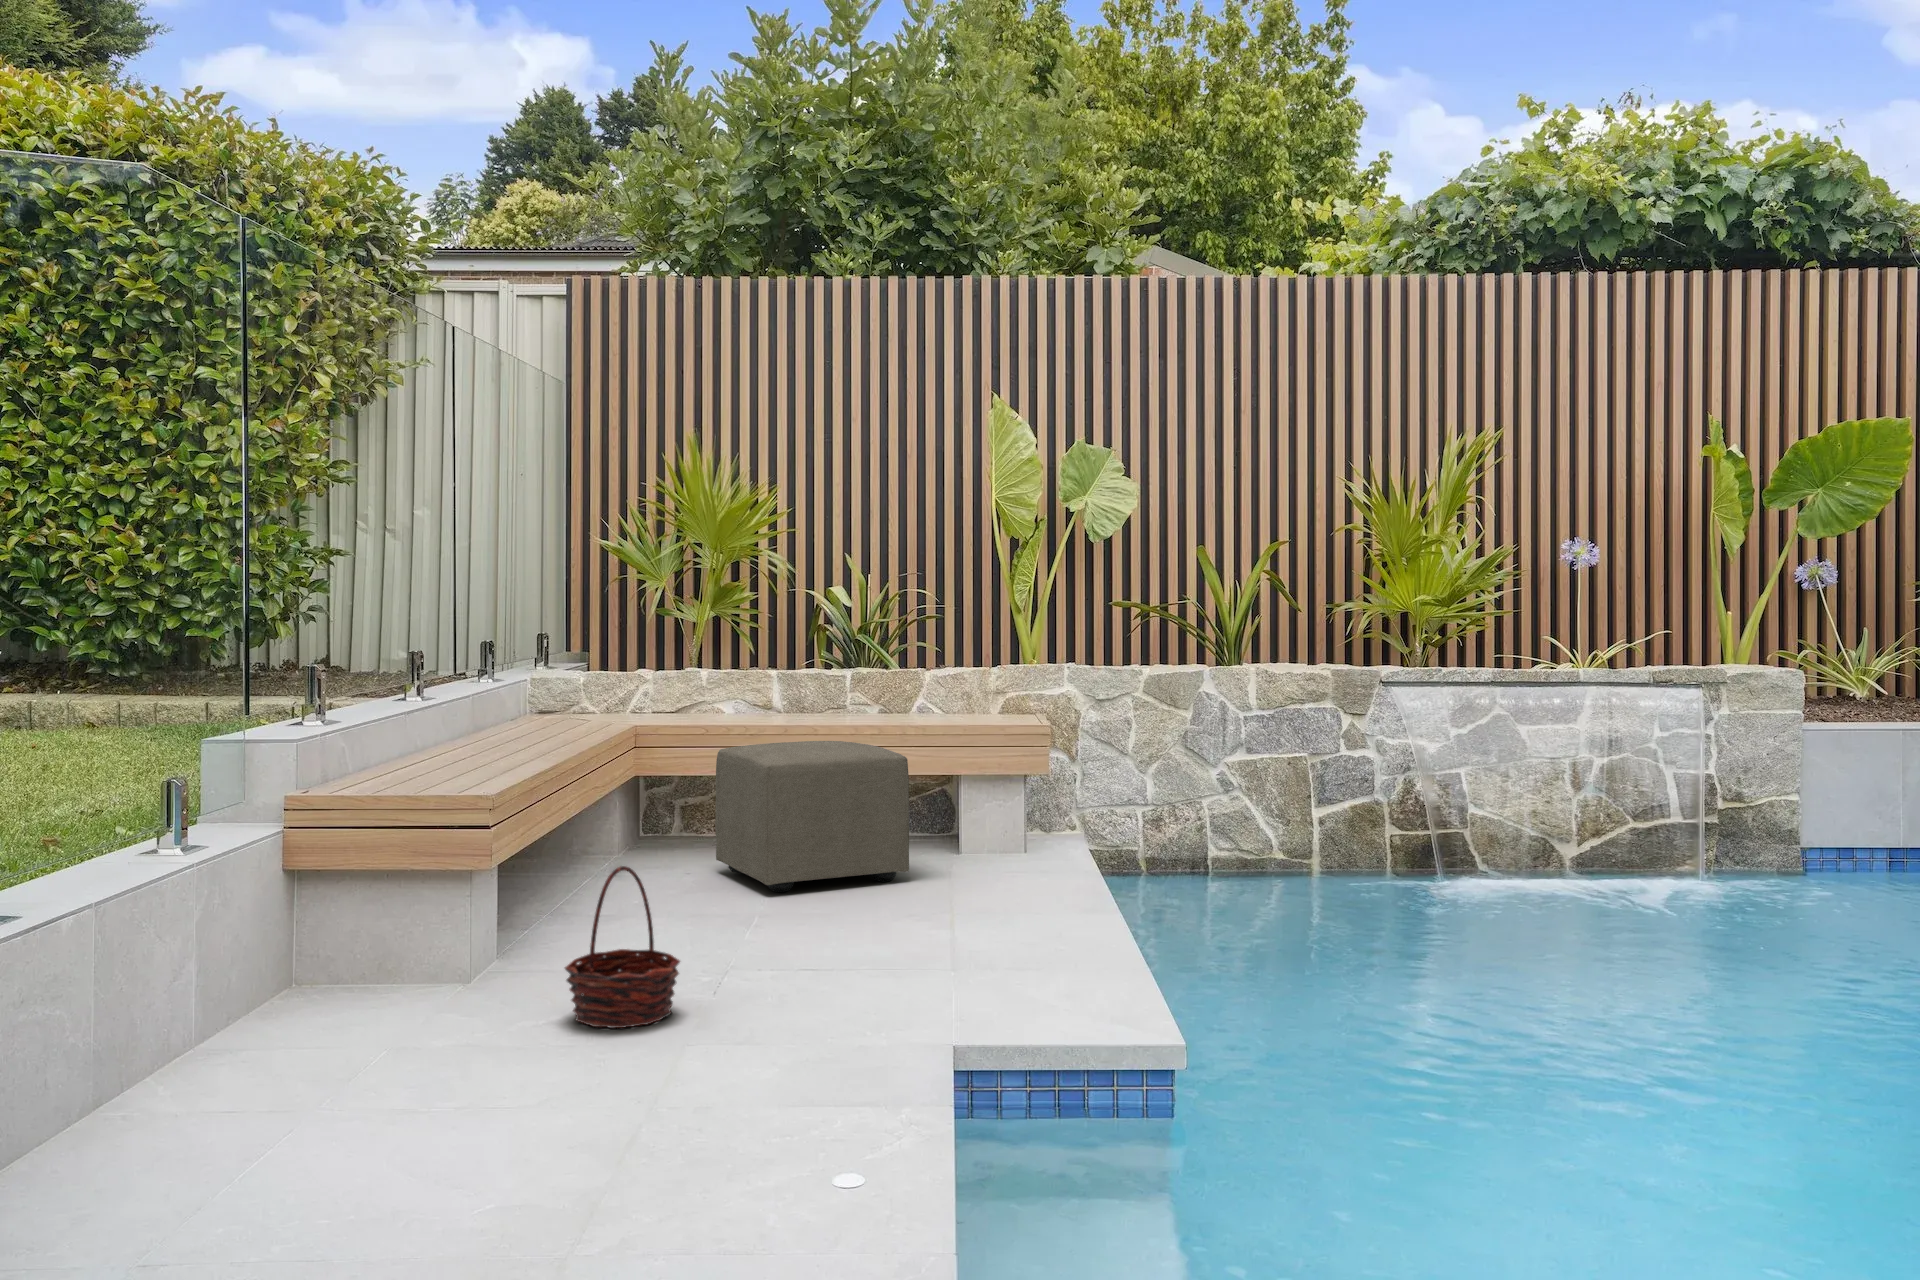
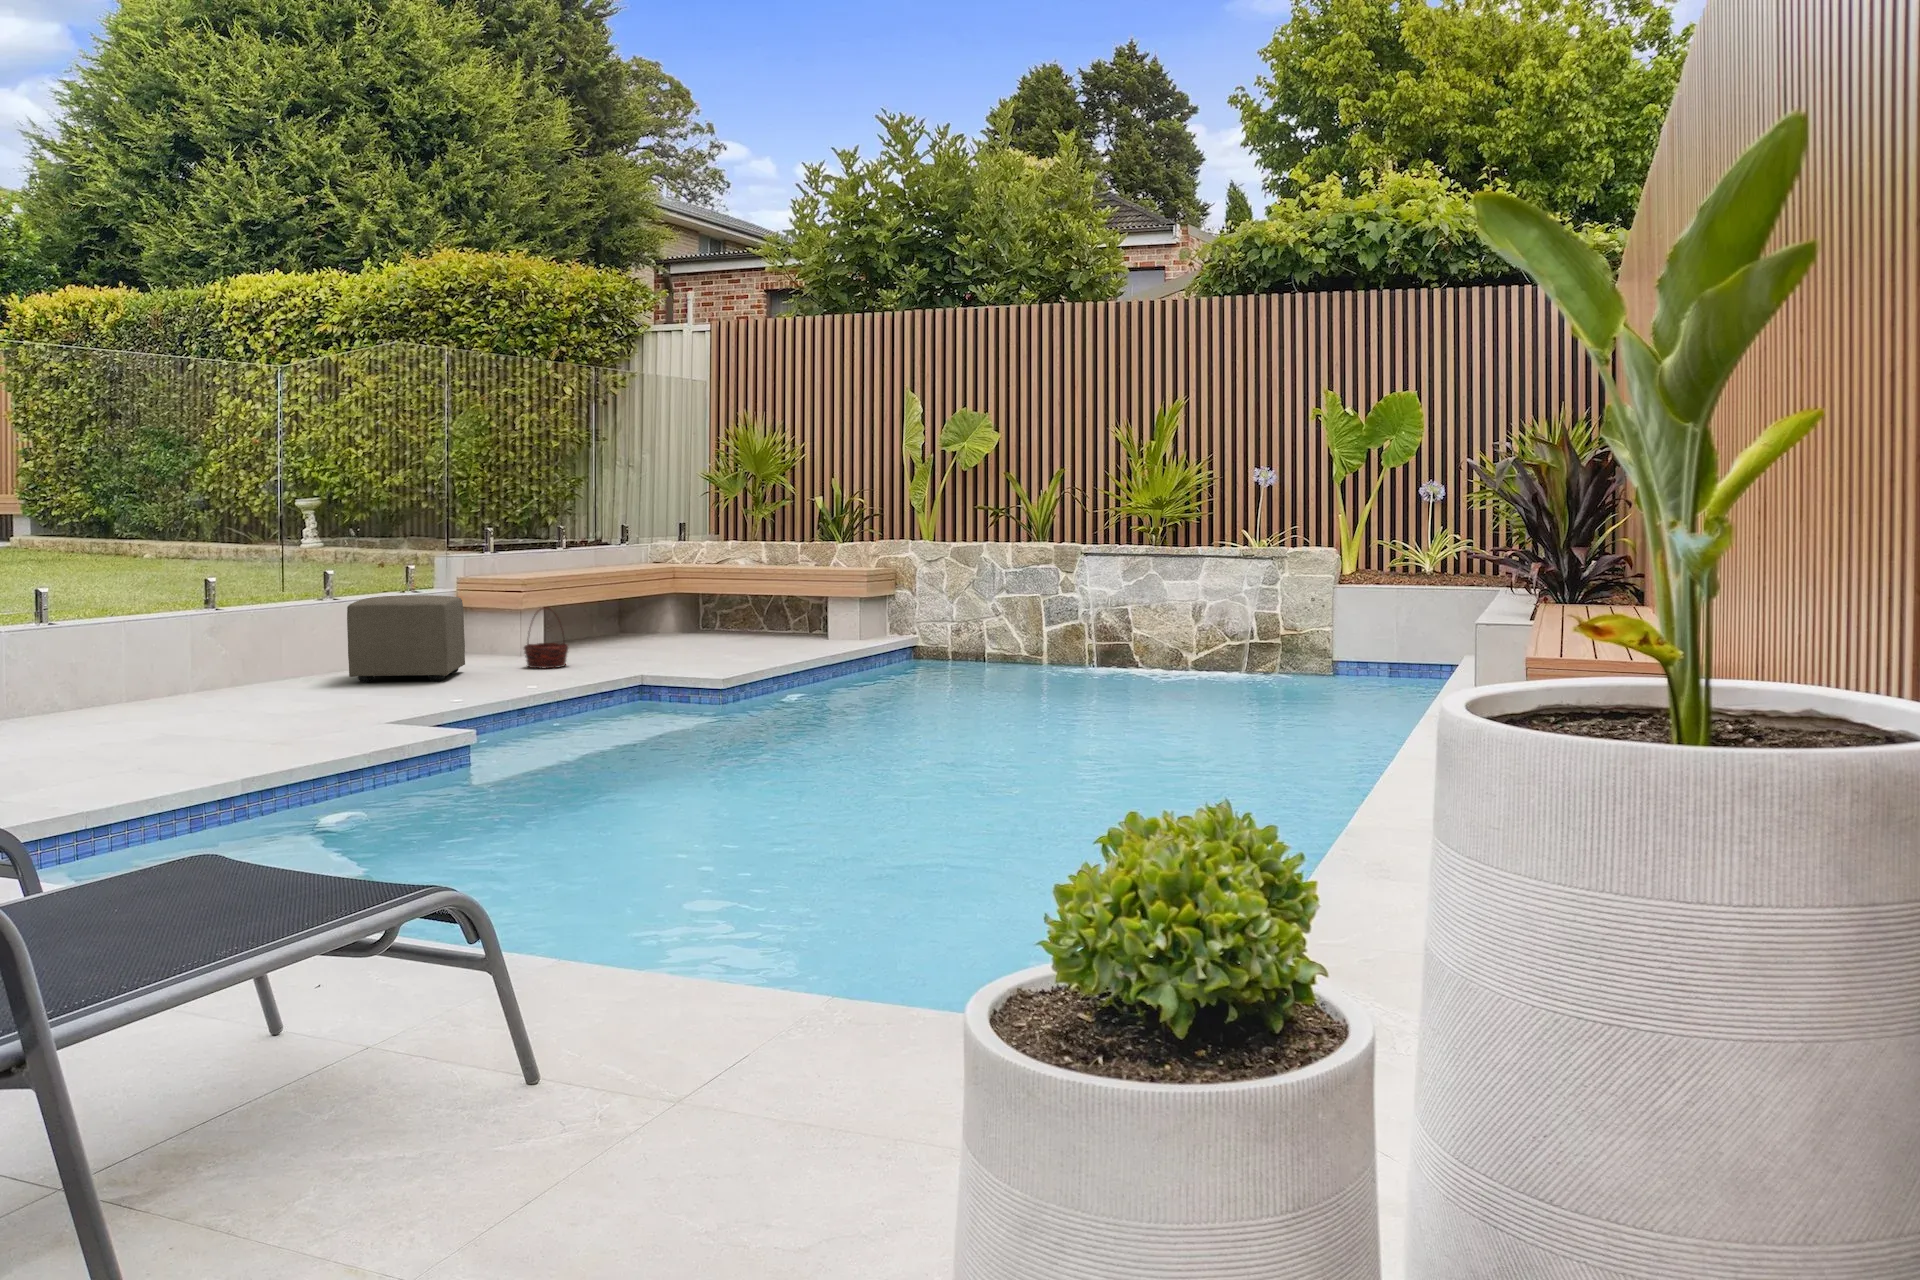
ottoman: present [715,741,909,892] -> present [347,595,465,682]

